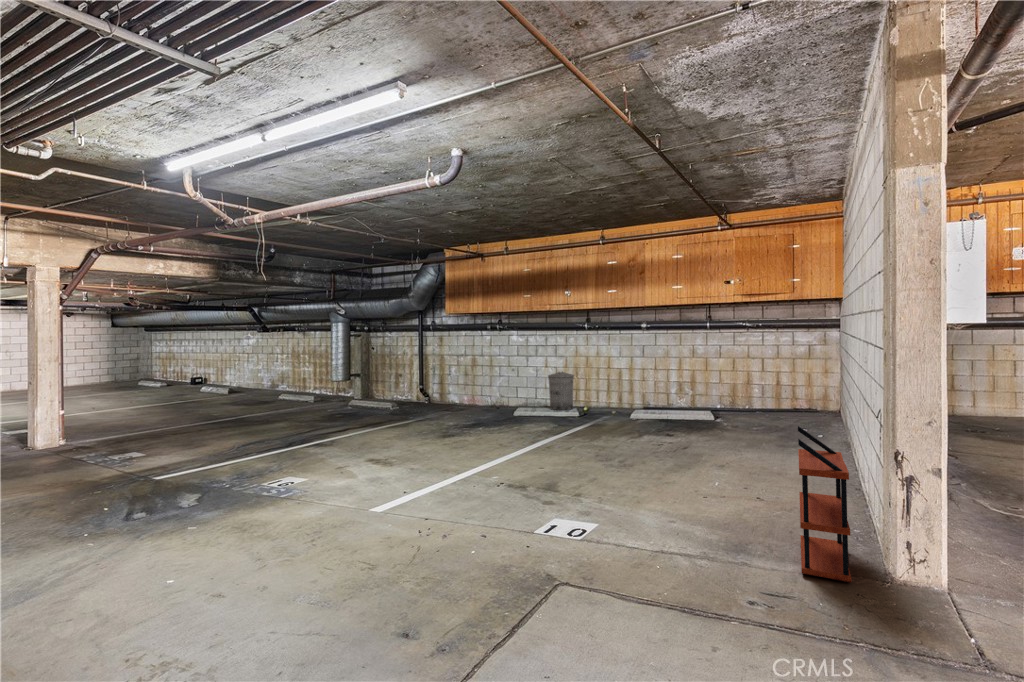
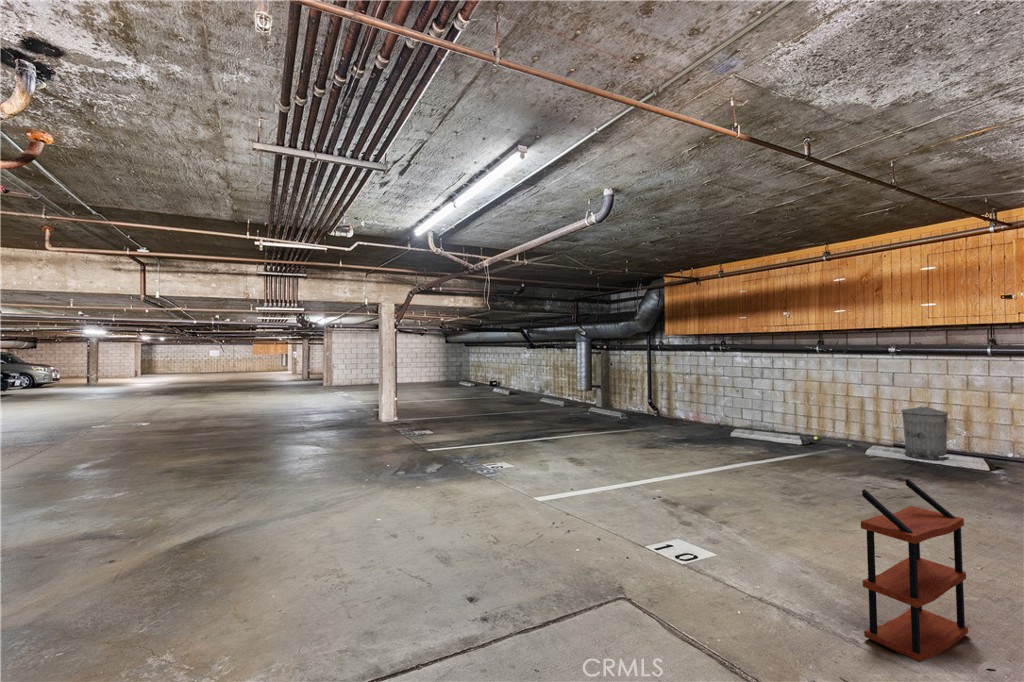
trash can: present [548,372,574,410] -> present [901,407,948,460]

